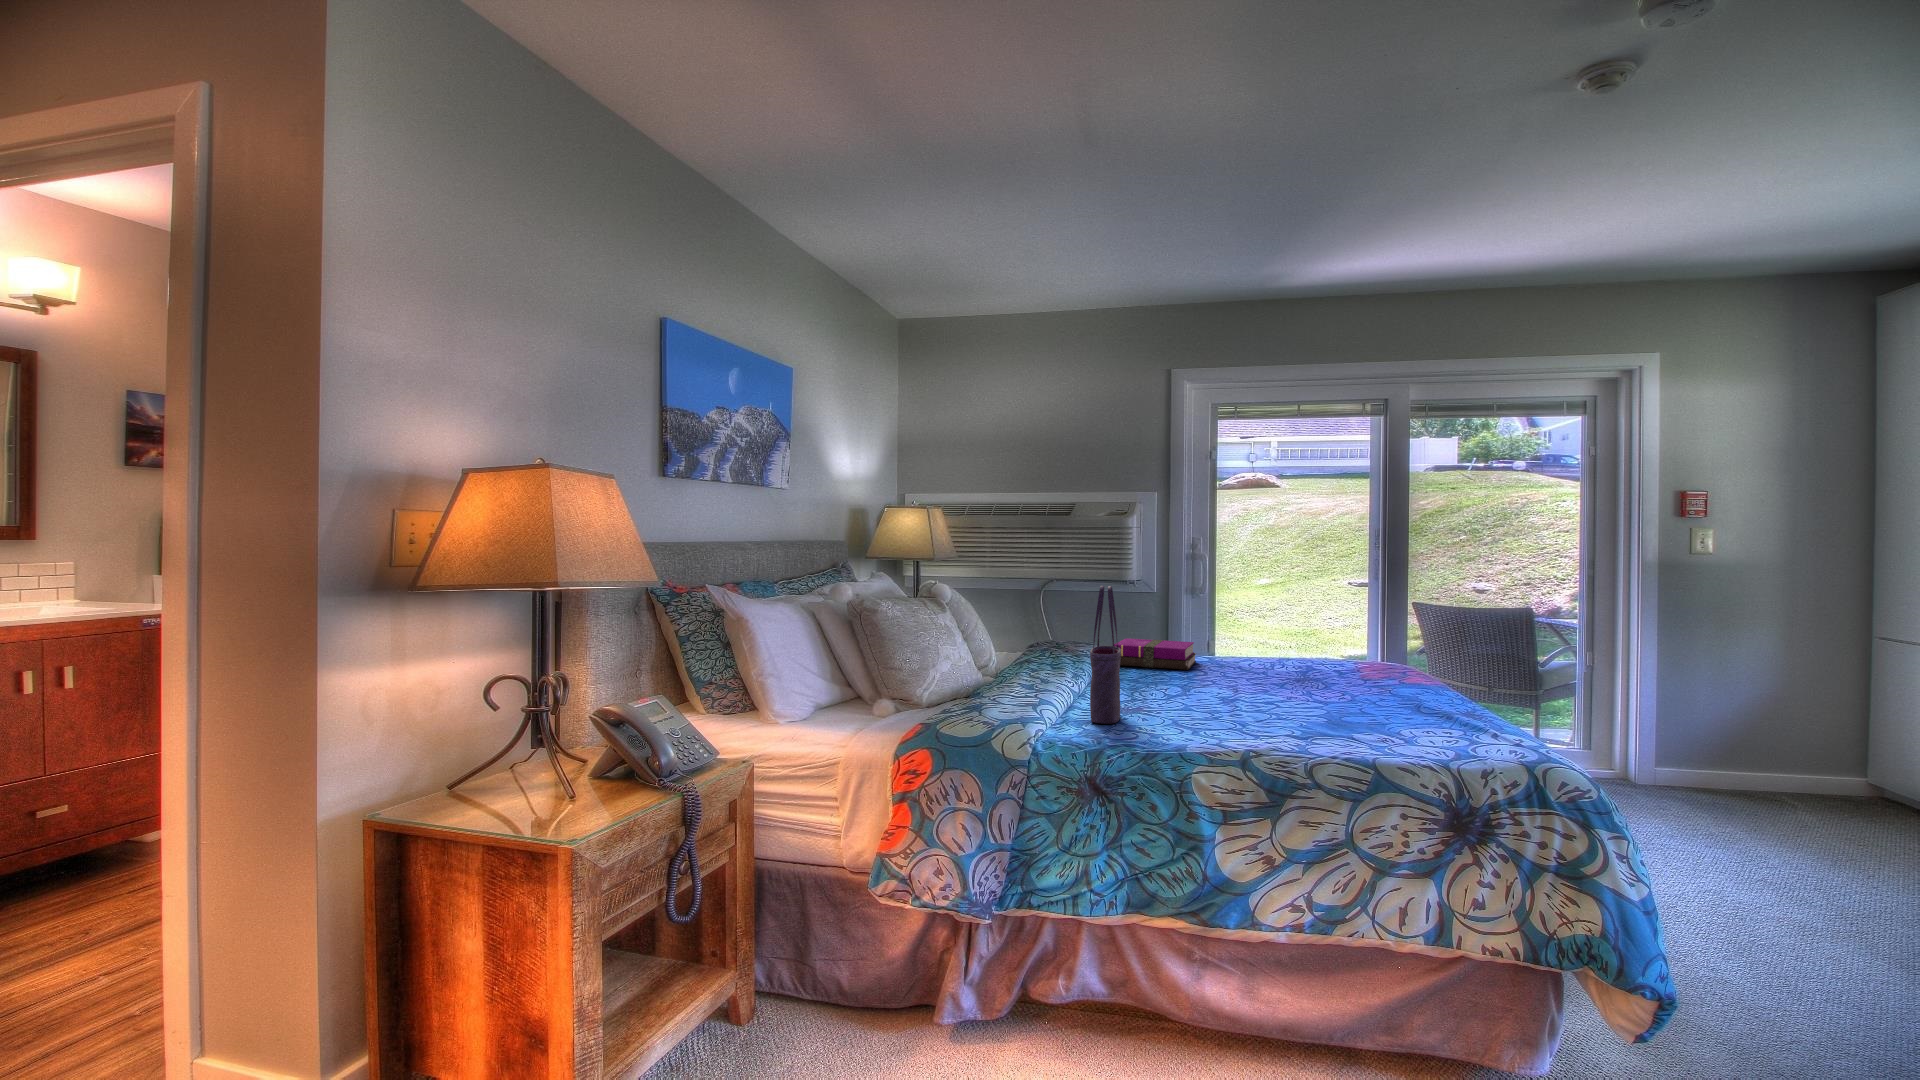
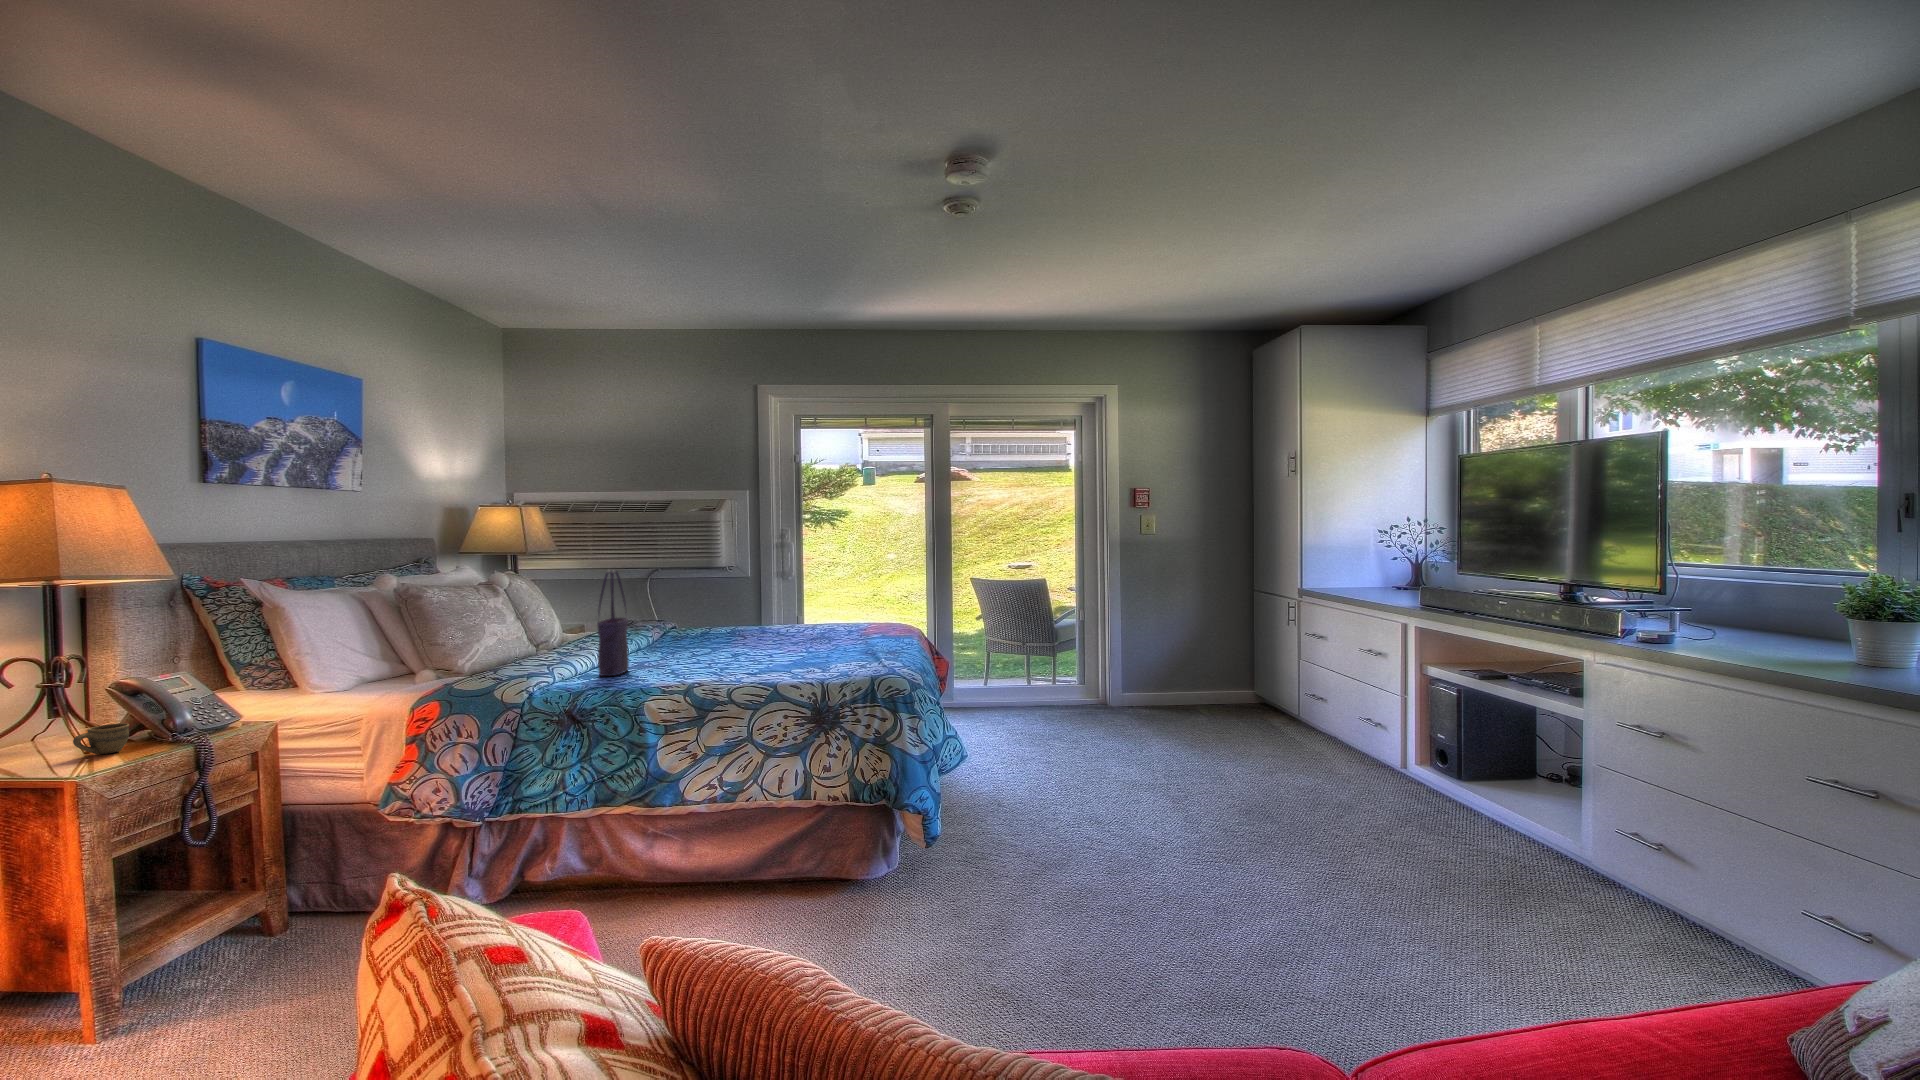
notebook: present [1114,638,1196,670] -> none [672,616,750,638]
cup: none [561,761,615,800] -> present [73,723,129,754]

